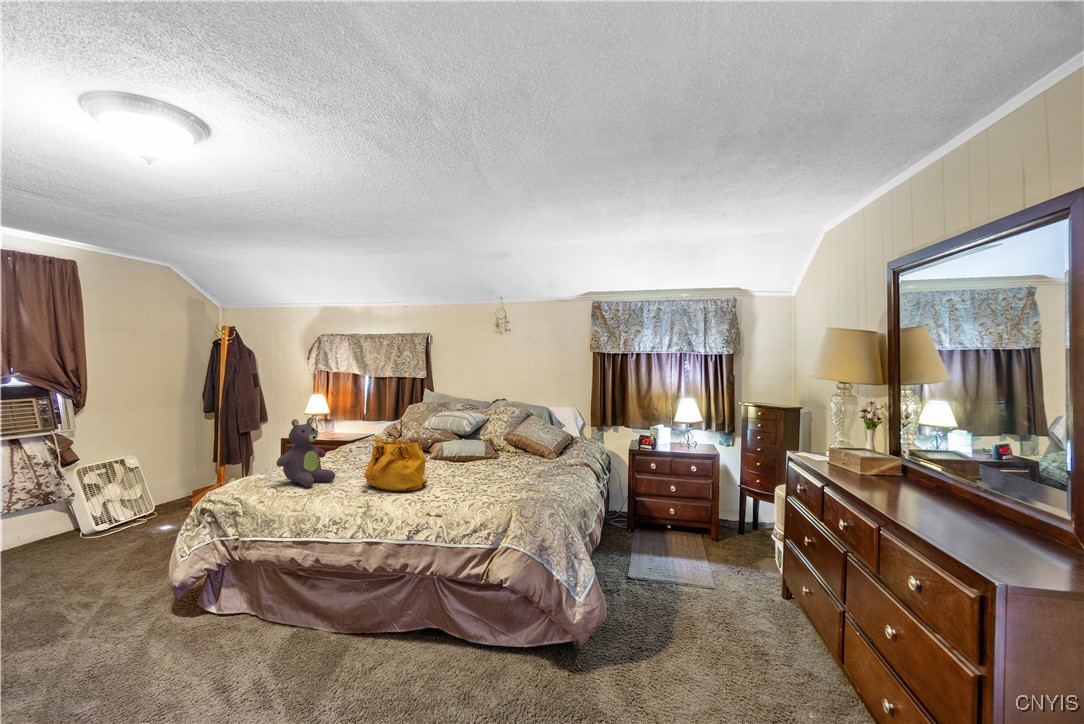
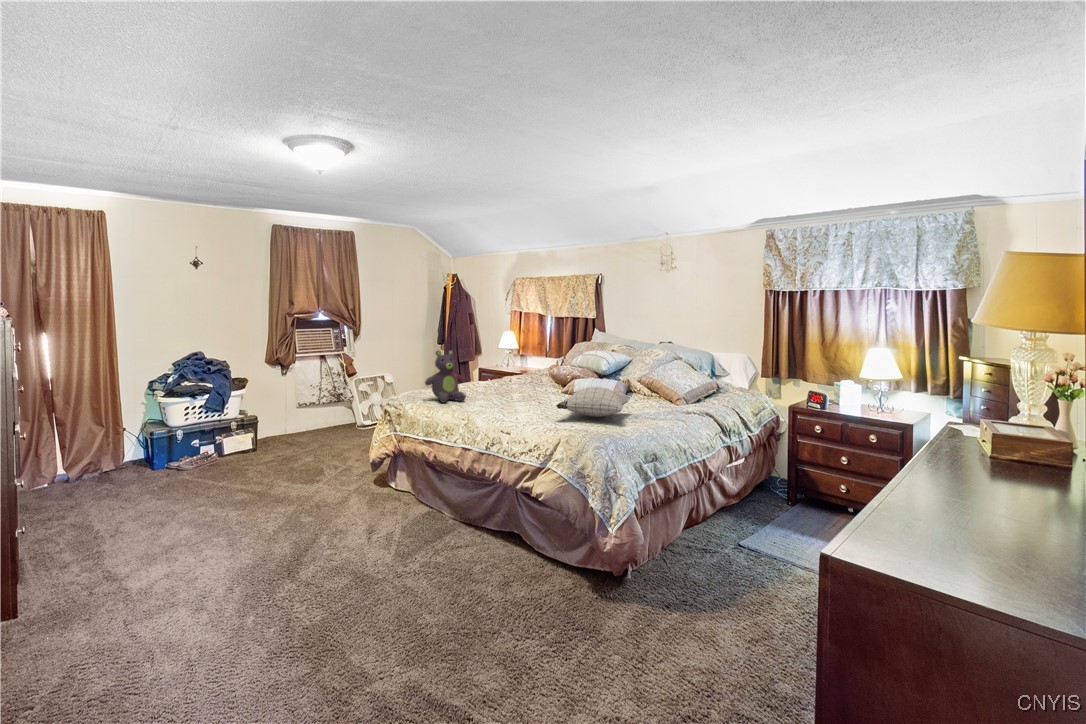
handbag: present [364,437,427,491] -> none [473,368,524,415]
pillow: none [470,447,548,479] -> present [556,387,630,417]

